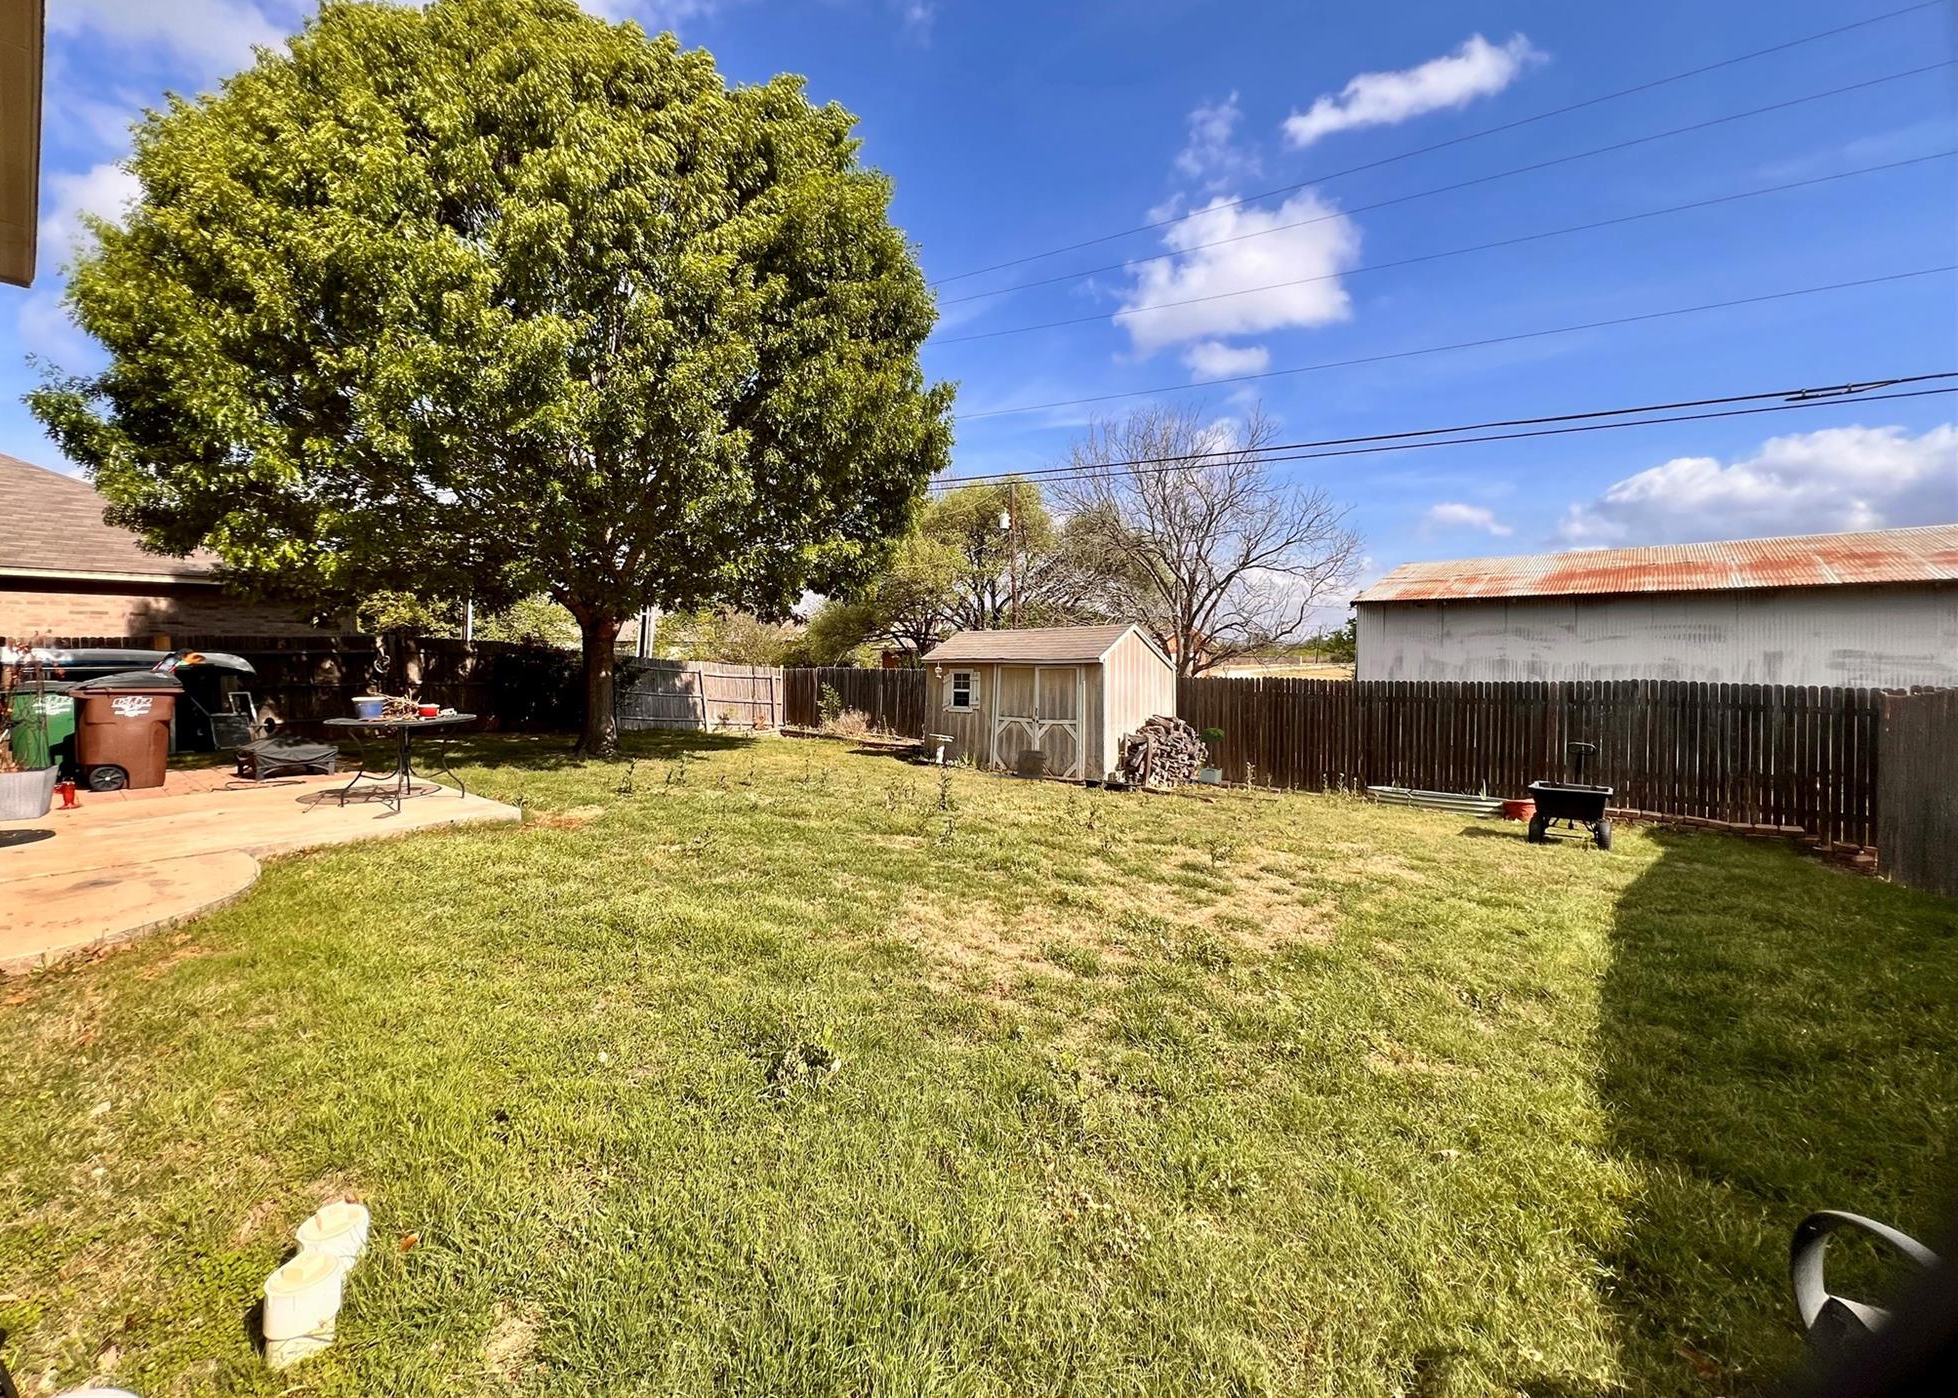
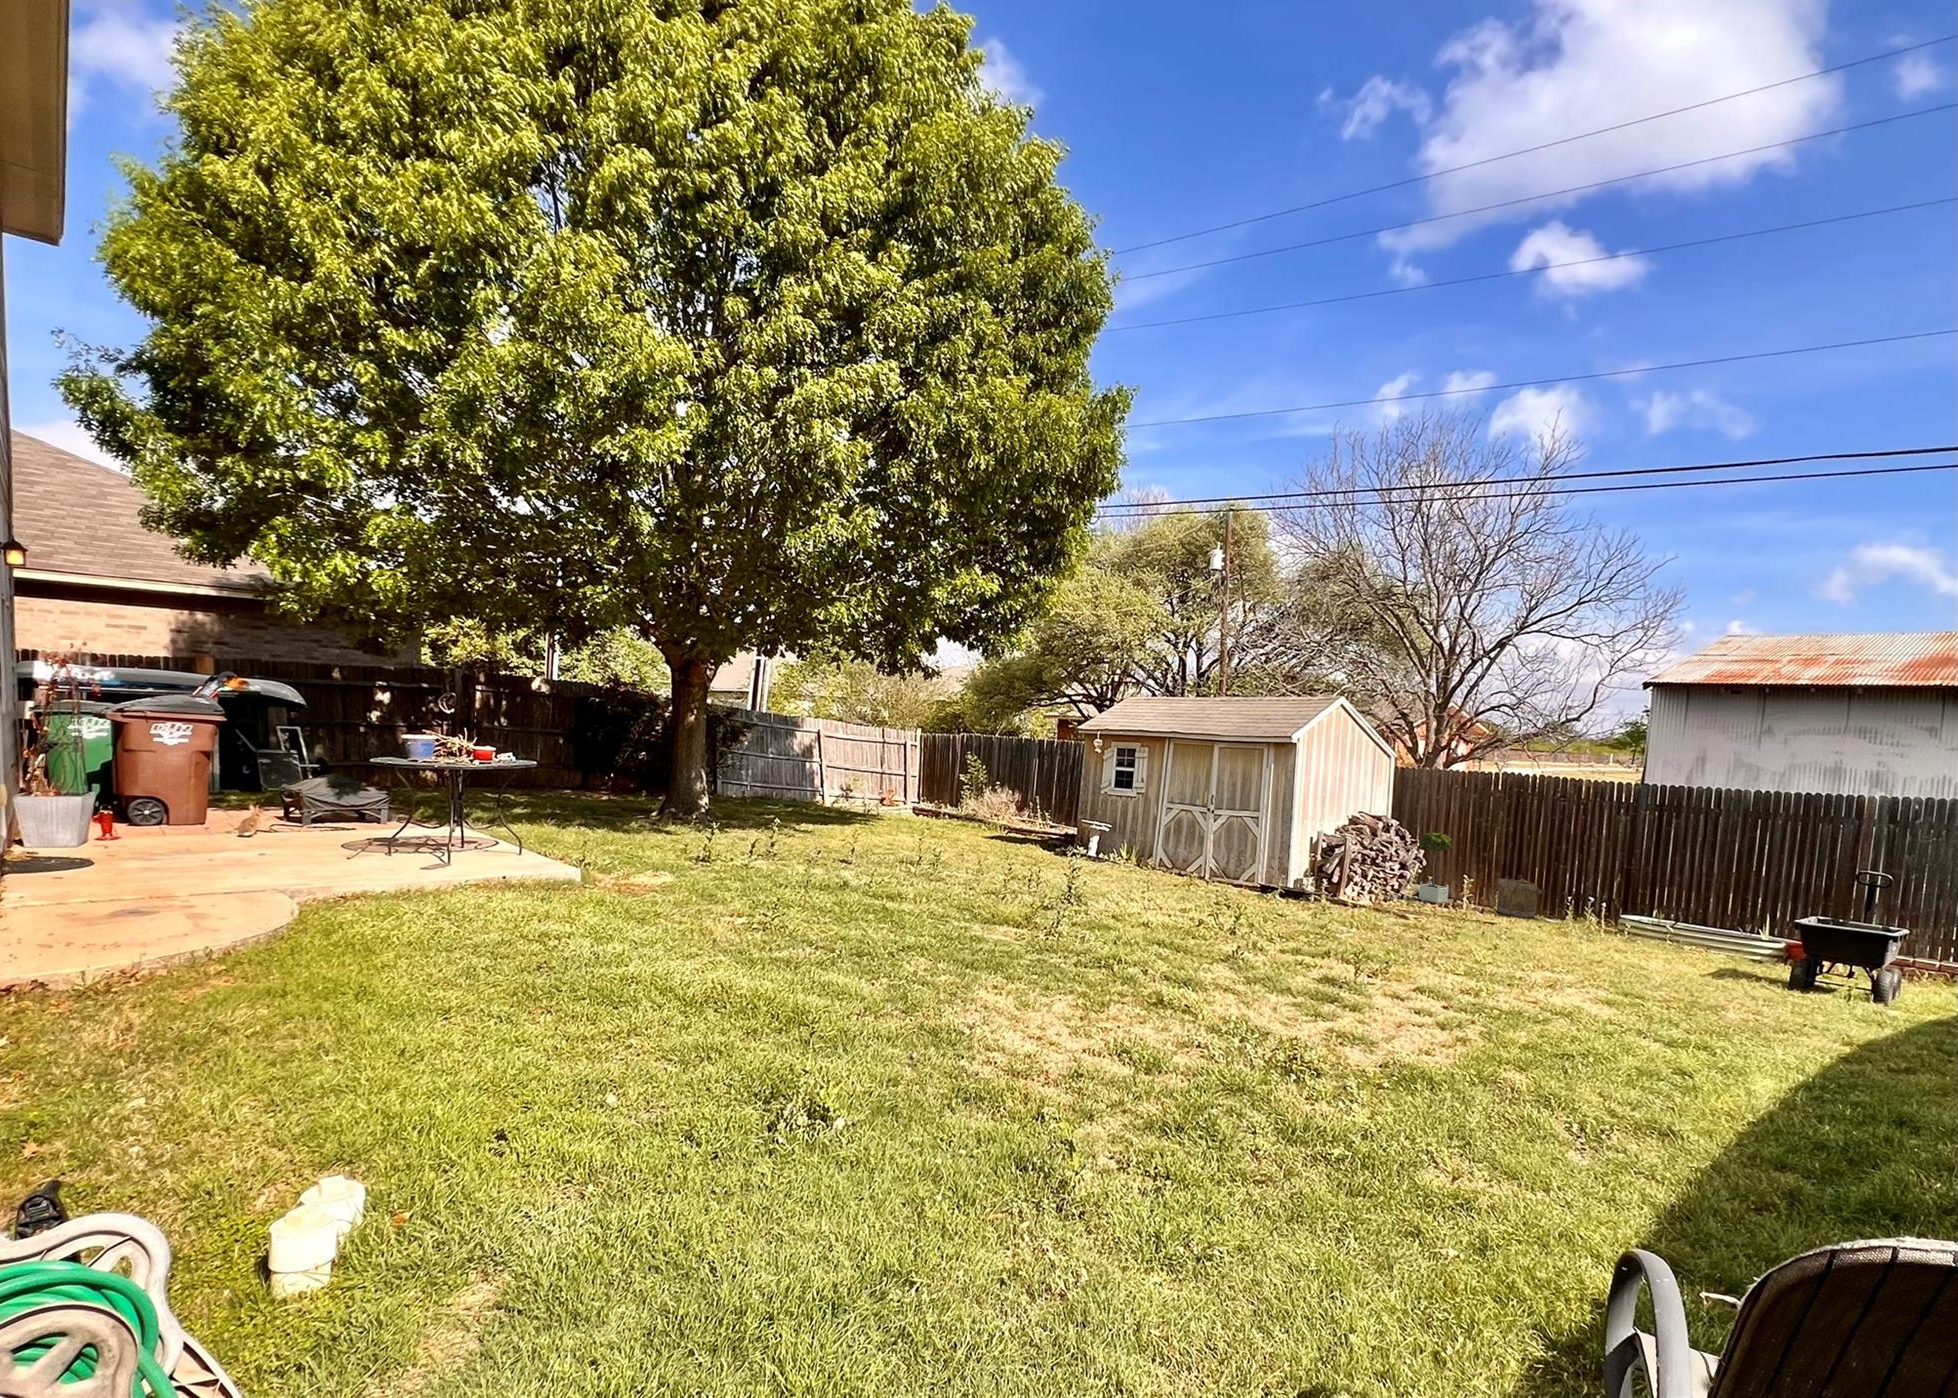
bucket: present [1017,749,1047,779] -> present [1497,878,1542,918]

